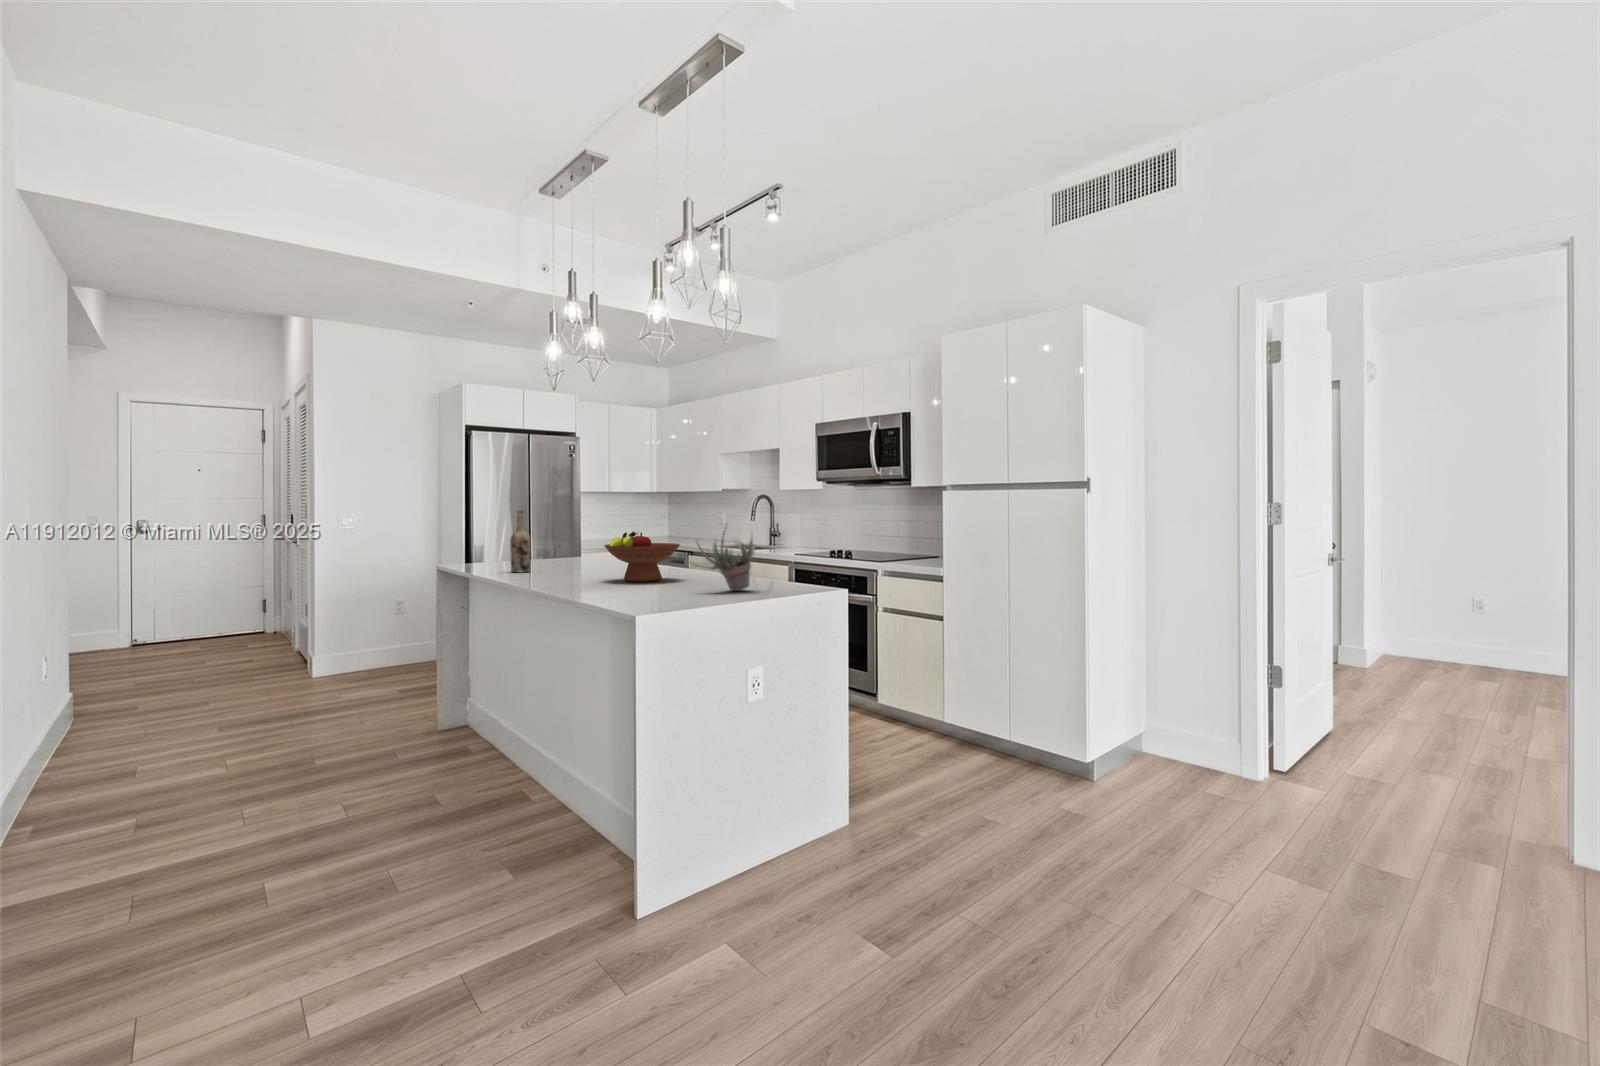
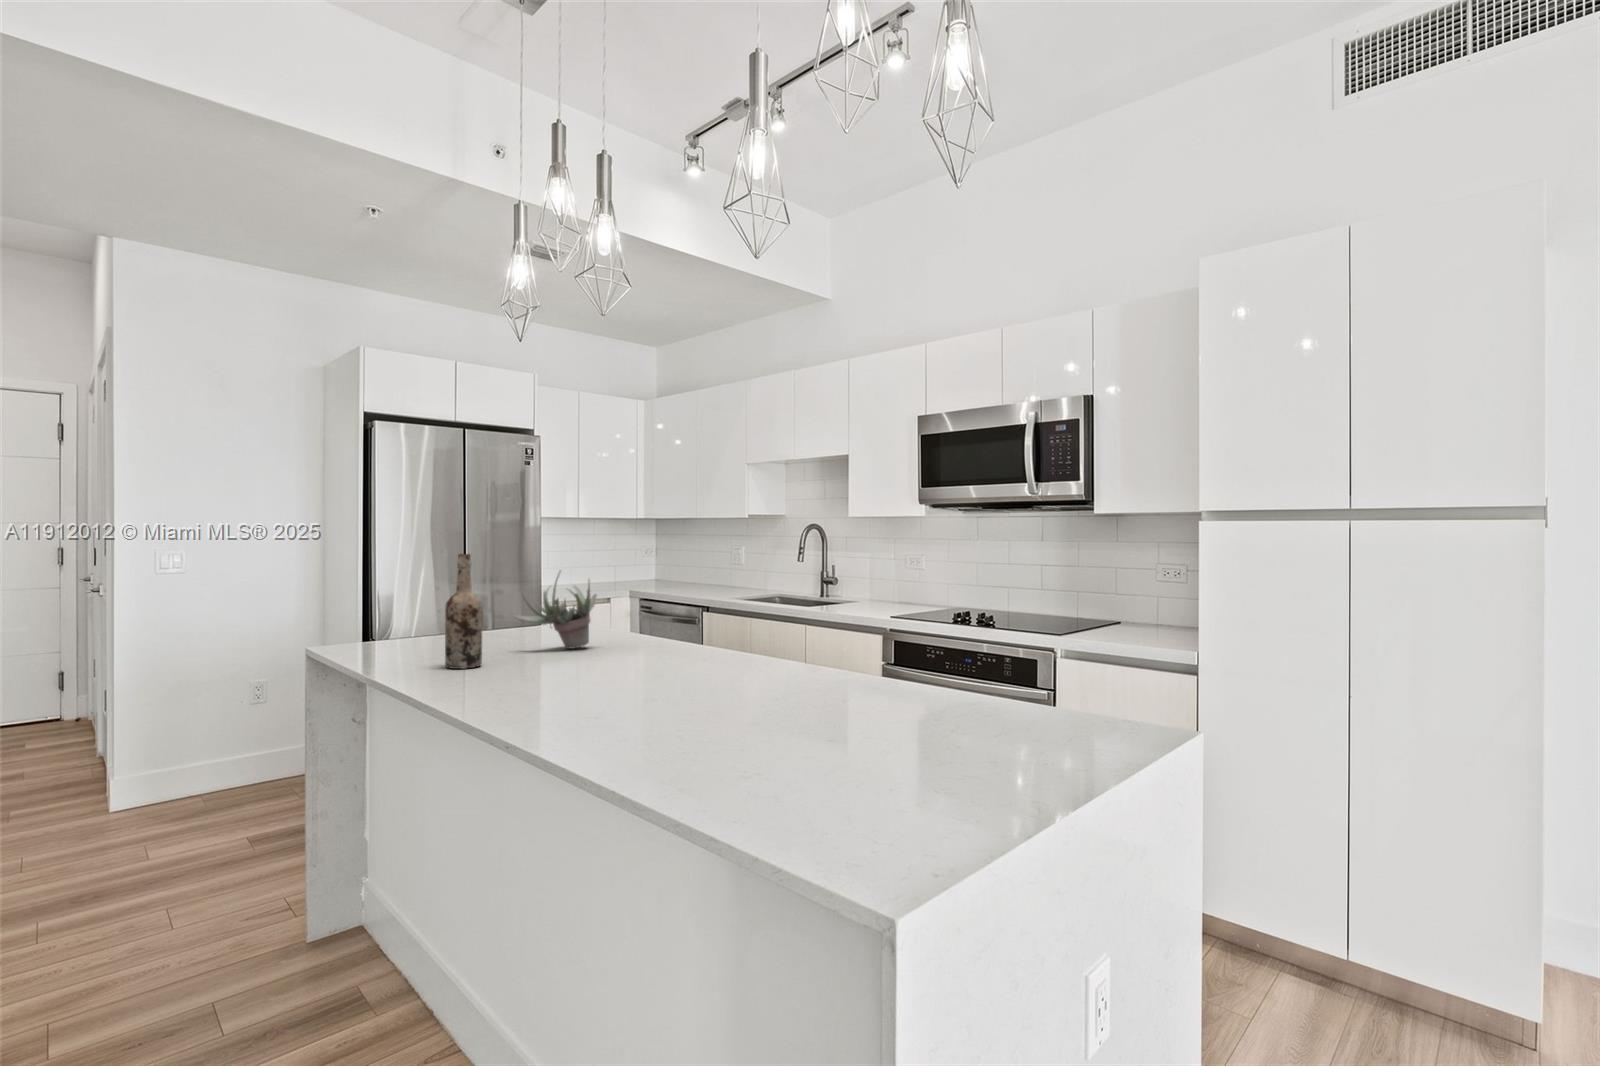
succulent plant: present [689,530,755,591] -> present [514,572,596,649]
fruit bowl: present [604,531,680,582] -> none [645,603,795,705]

